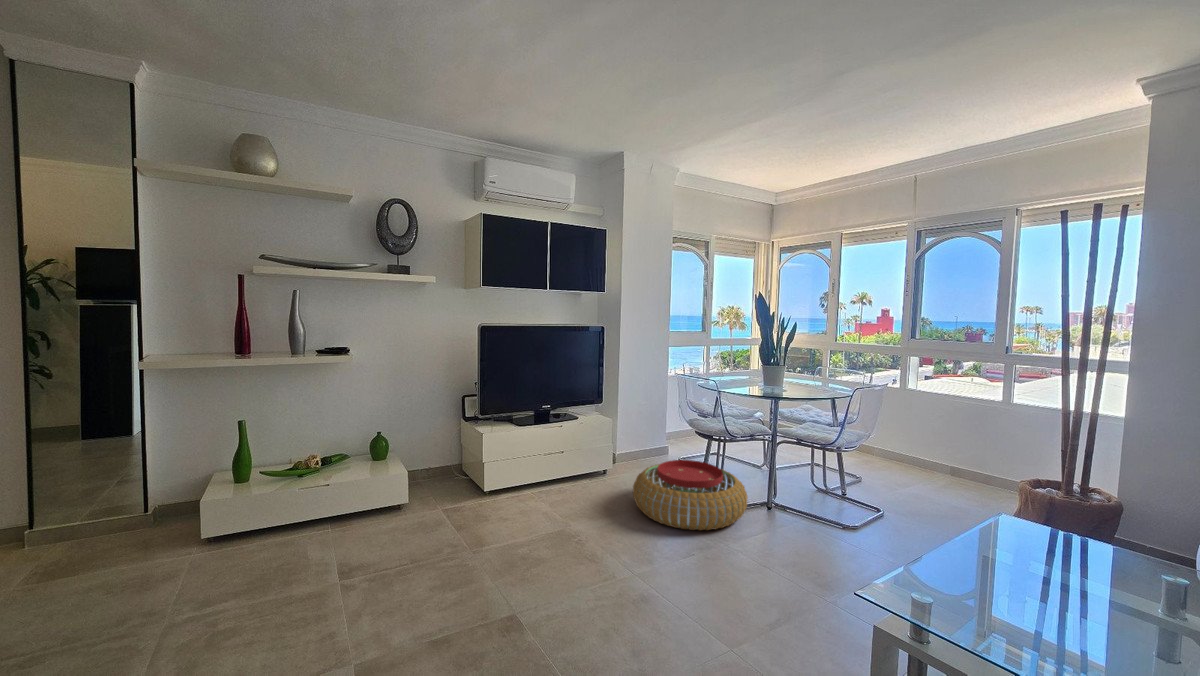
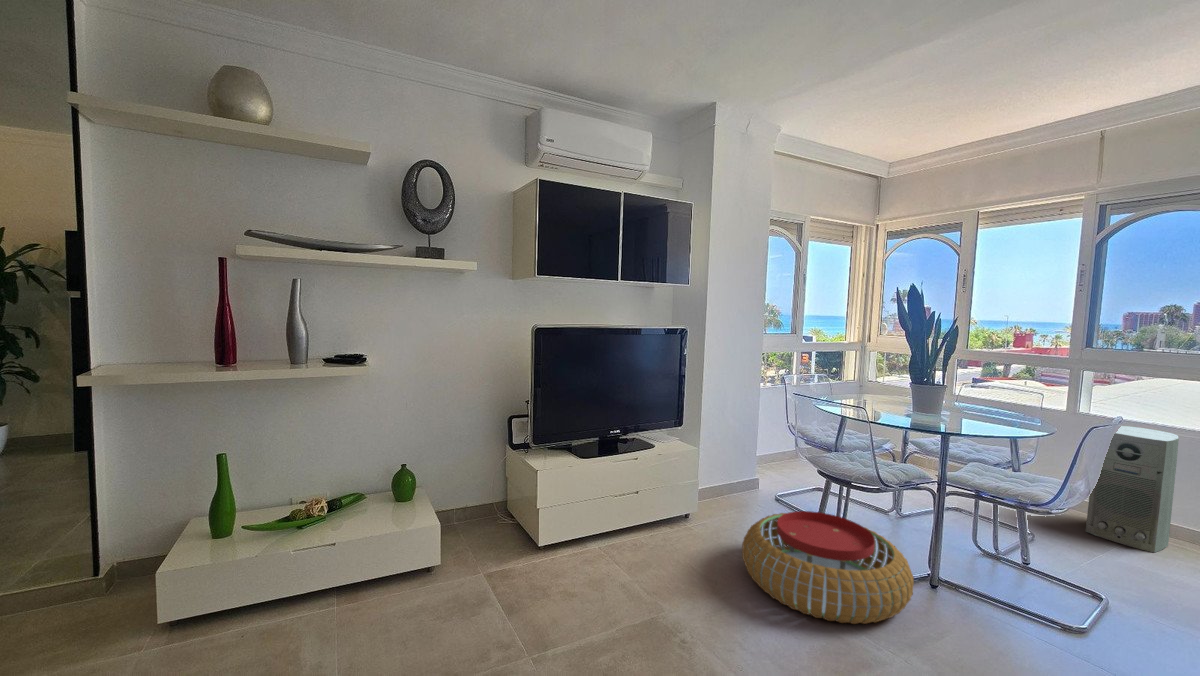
air purifier: none [901,397,961,487] -> present [1086,426,1179,553]

